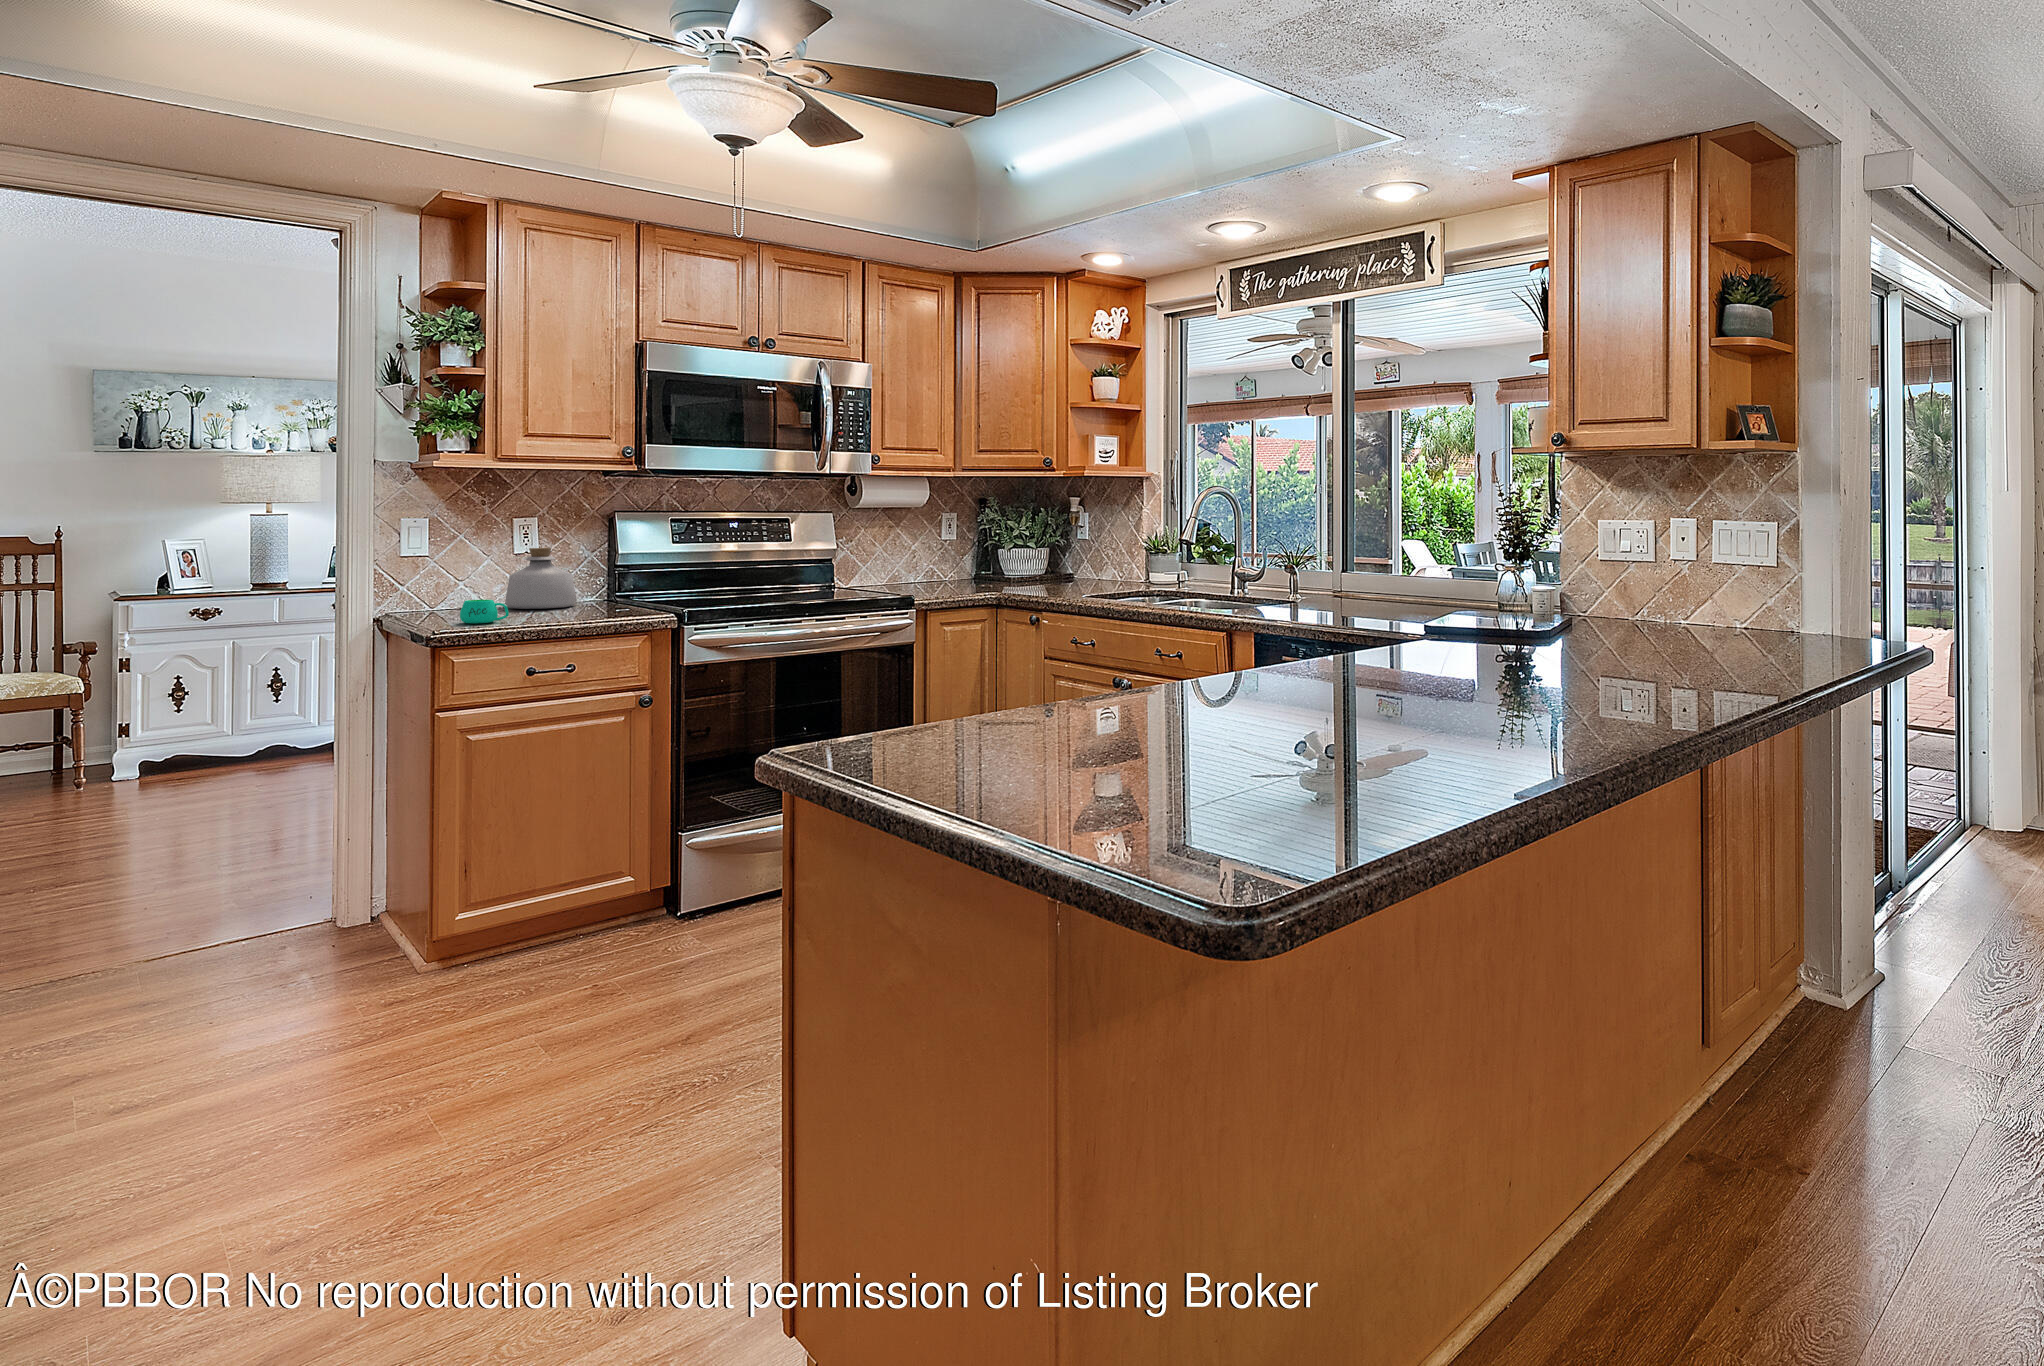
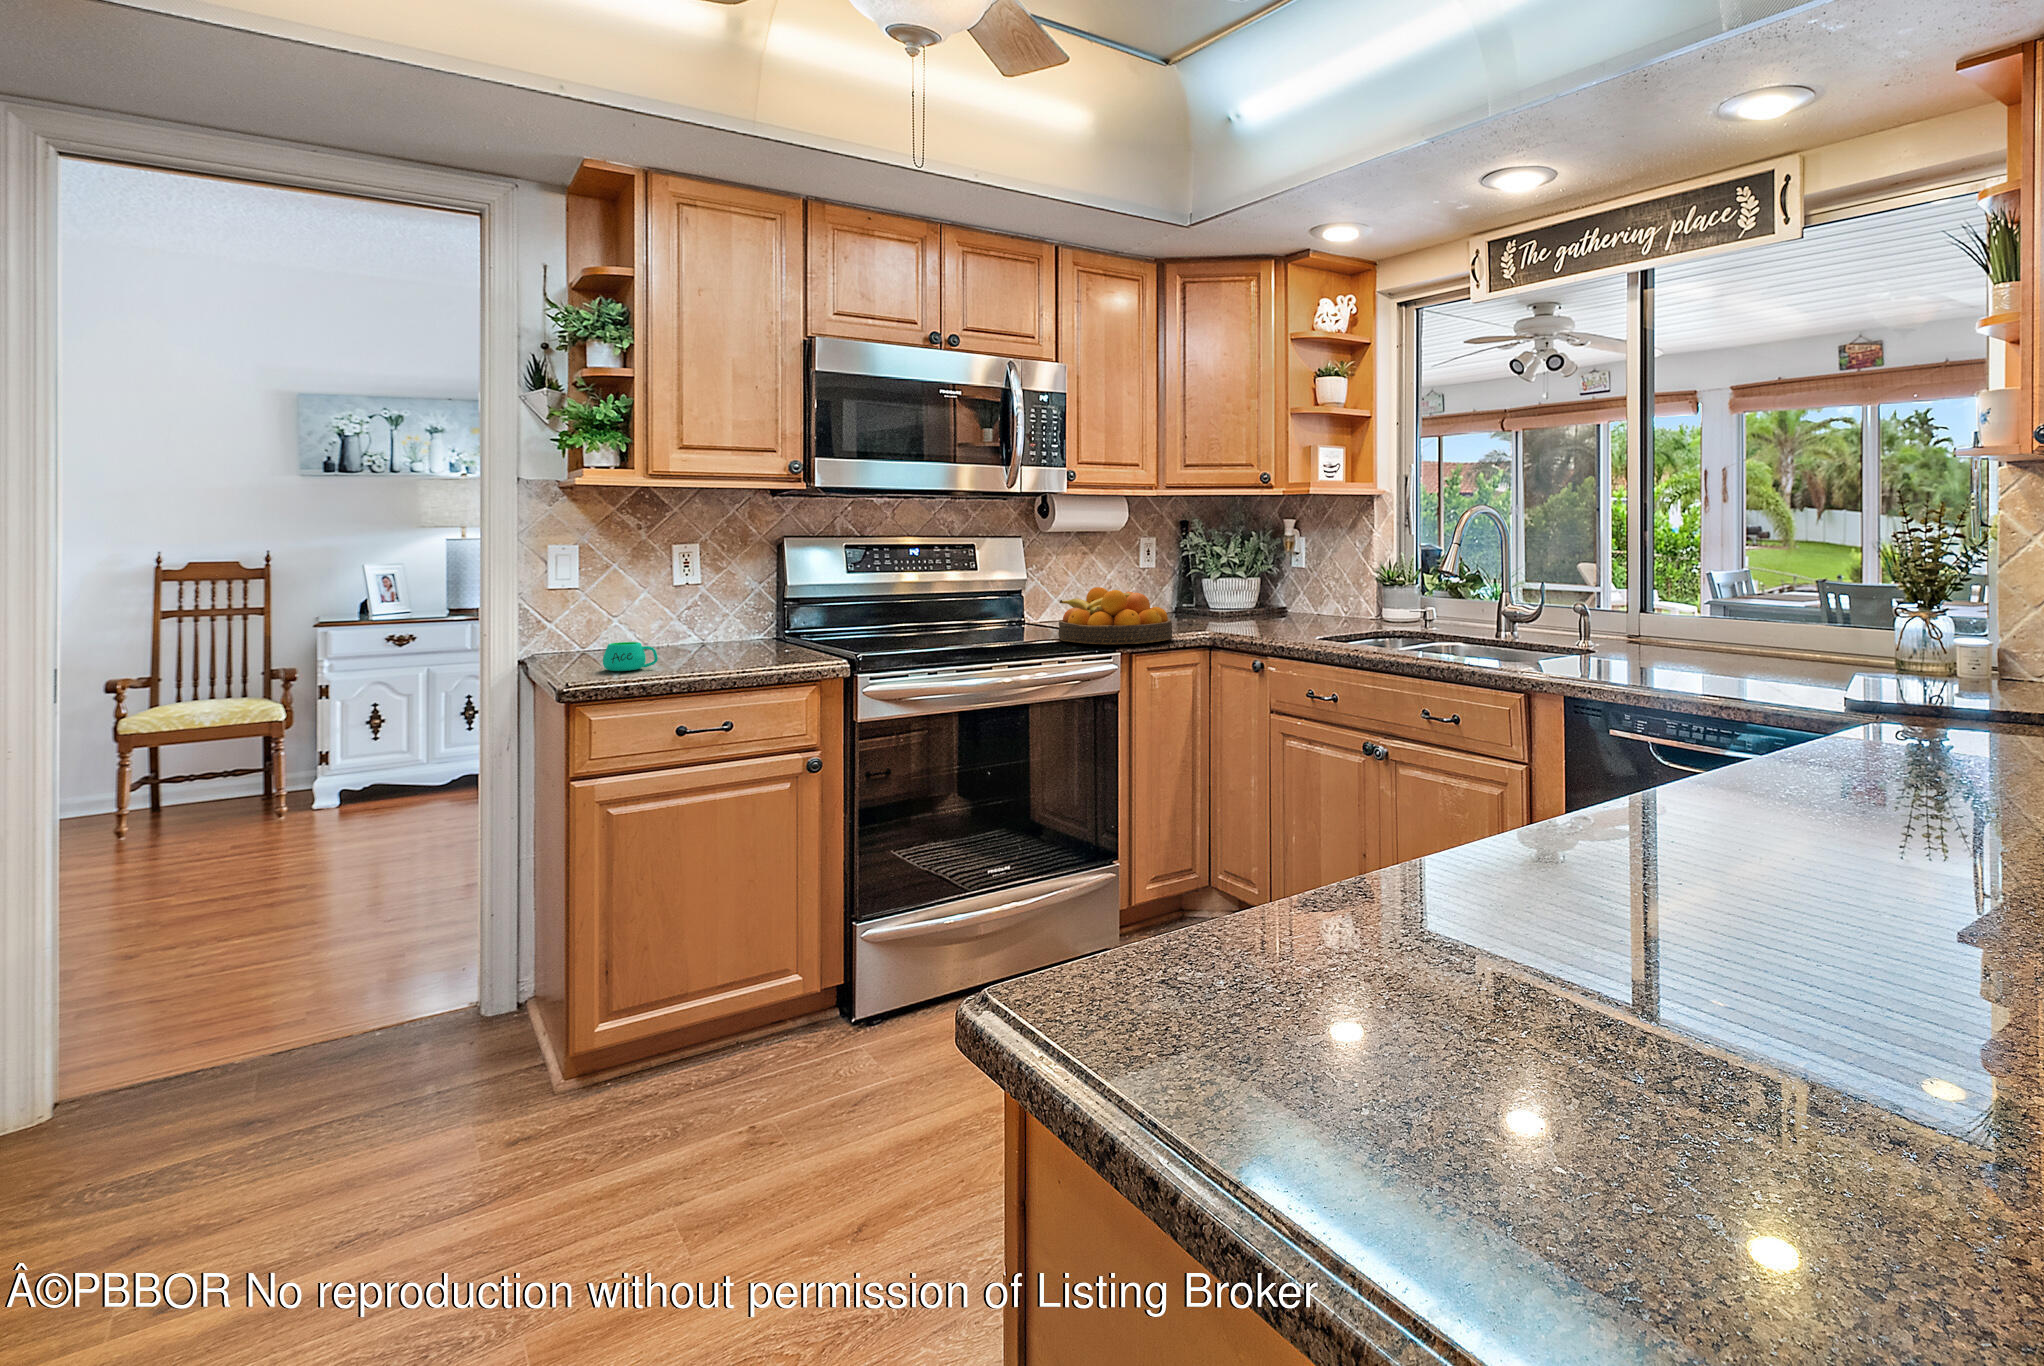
bottle: present [505,548,577,609] -> none [660,579,740,650]
fruit bowl: none [864,556,964,603] -> present [1058,587,1173,644]

